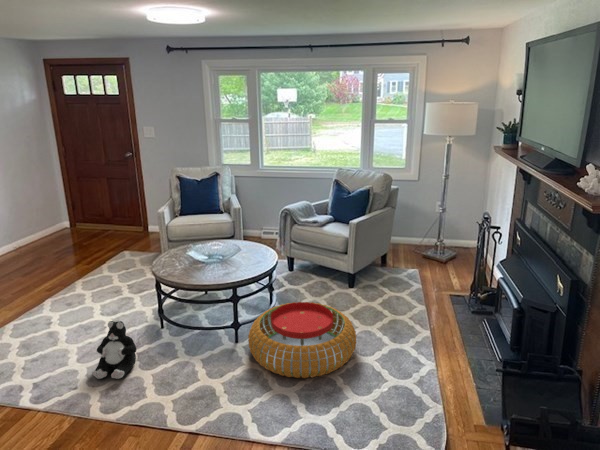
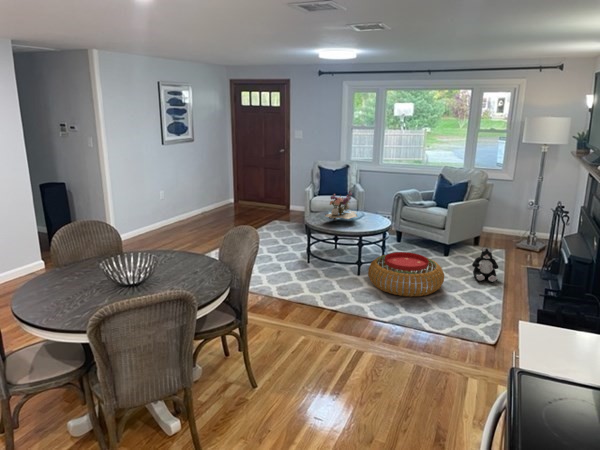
flower arrangement: none [178,215,229,263] -> present [325,191,358,221]
plush toy: present [93,321,137,379] -> present [472,248,498,282]

